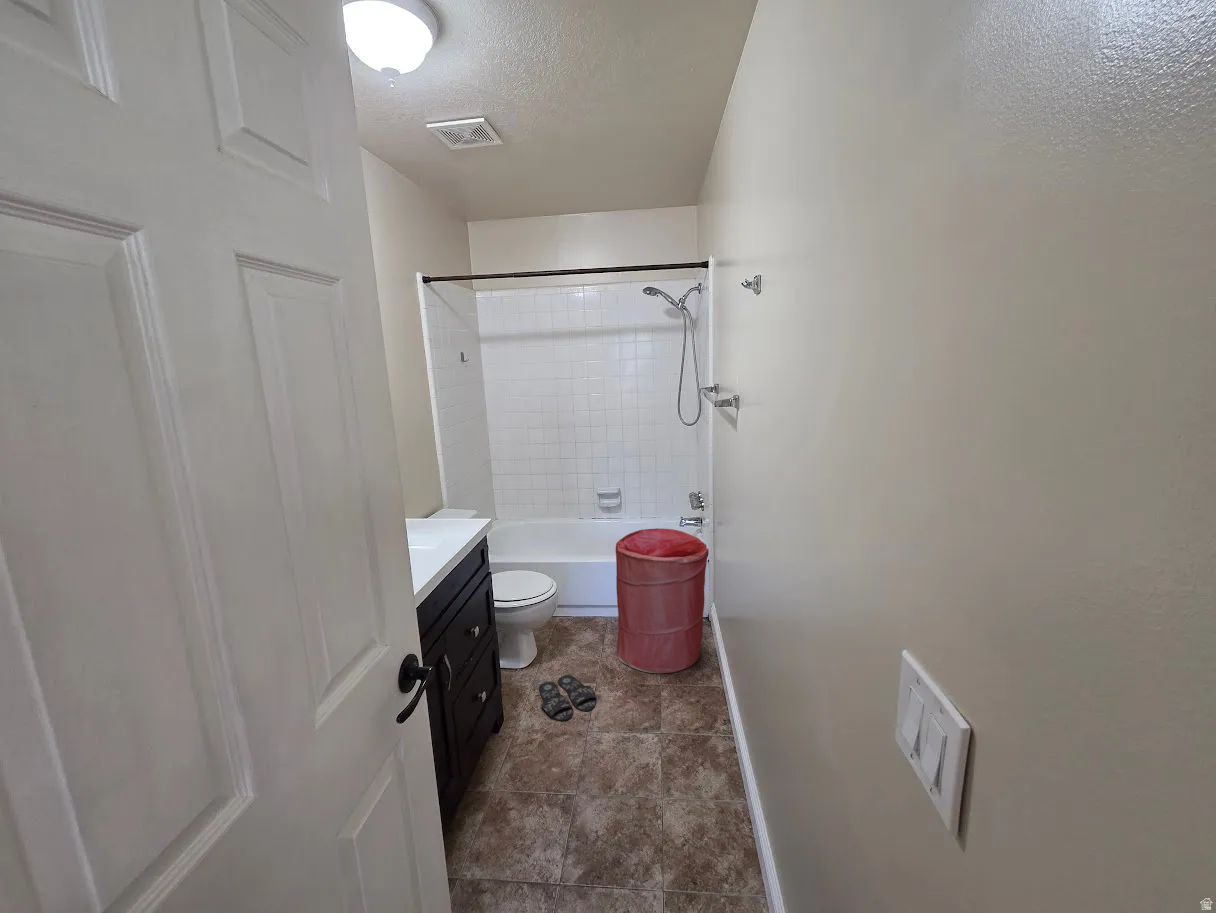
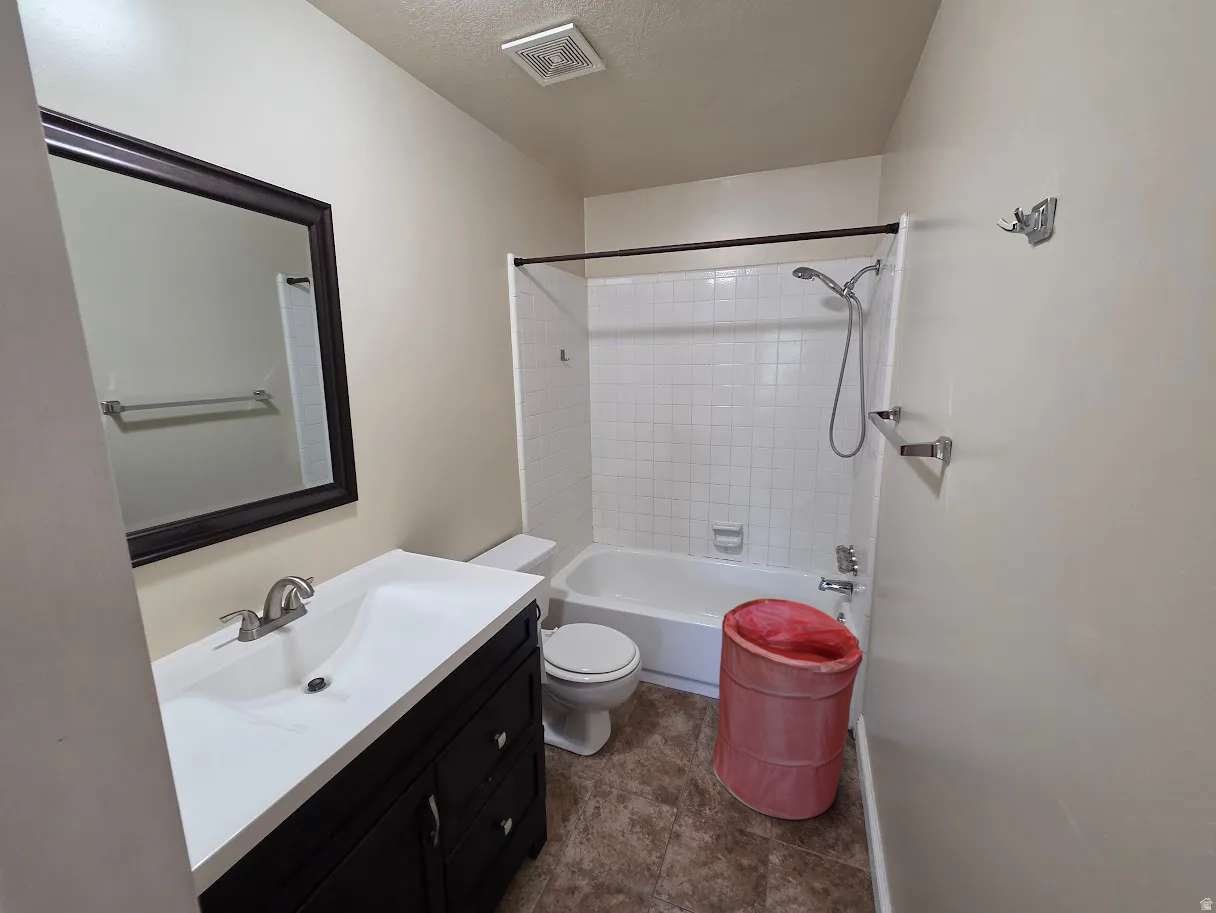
slippers: present [539,675,596,721] -> none [598,781,673,865]

